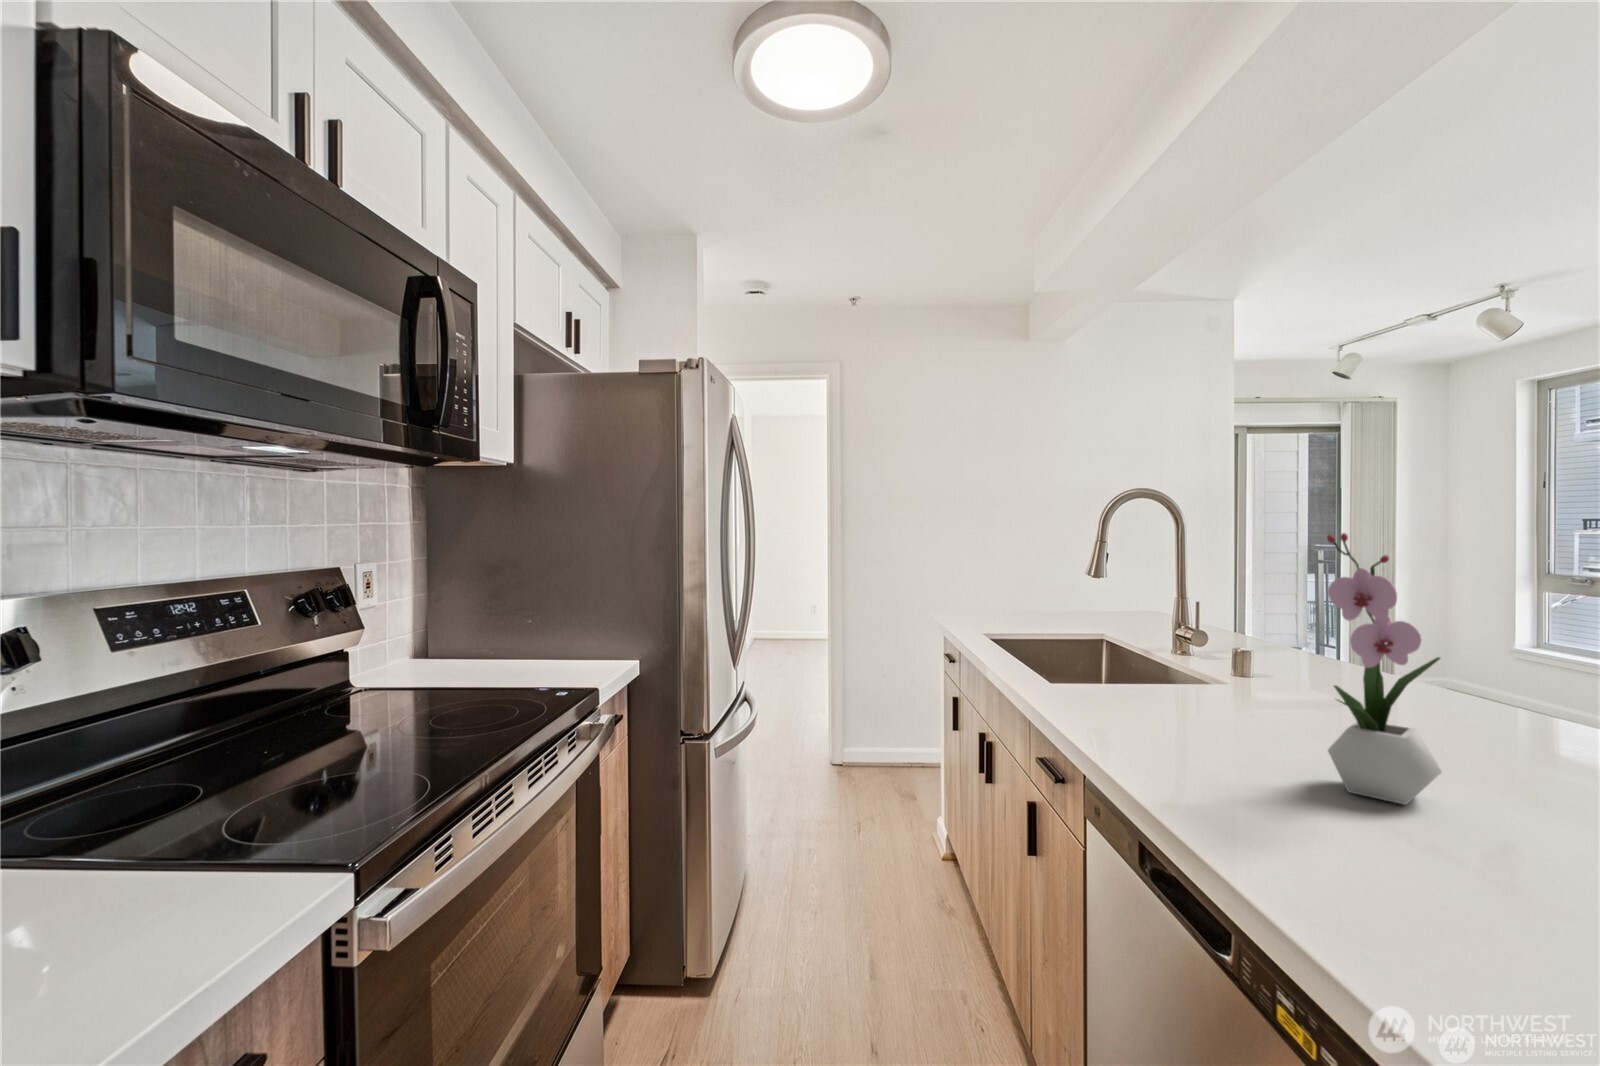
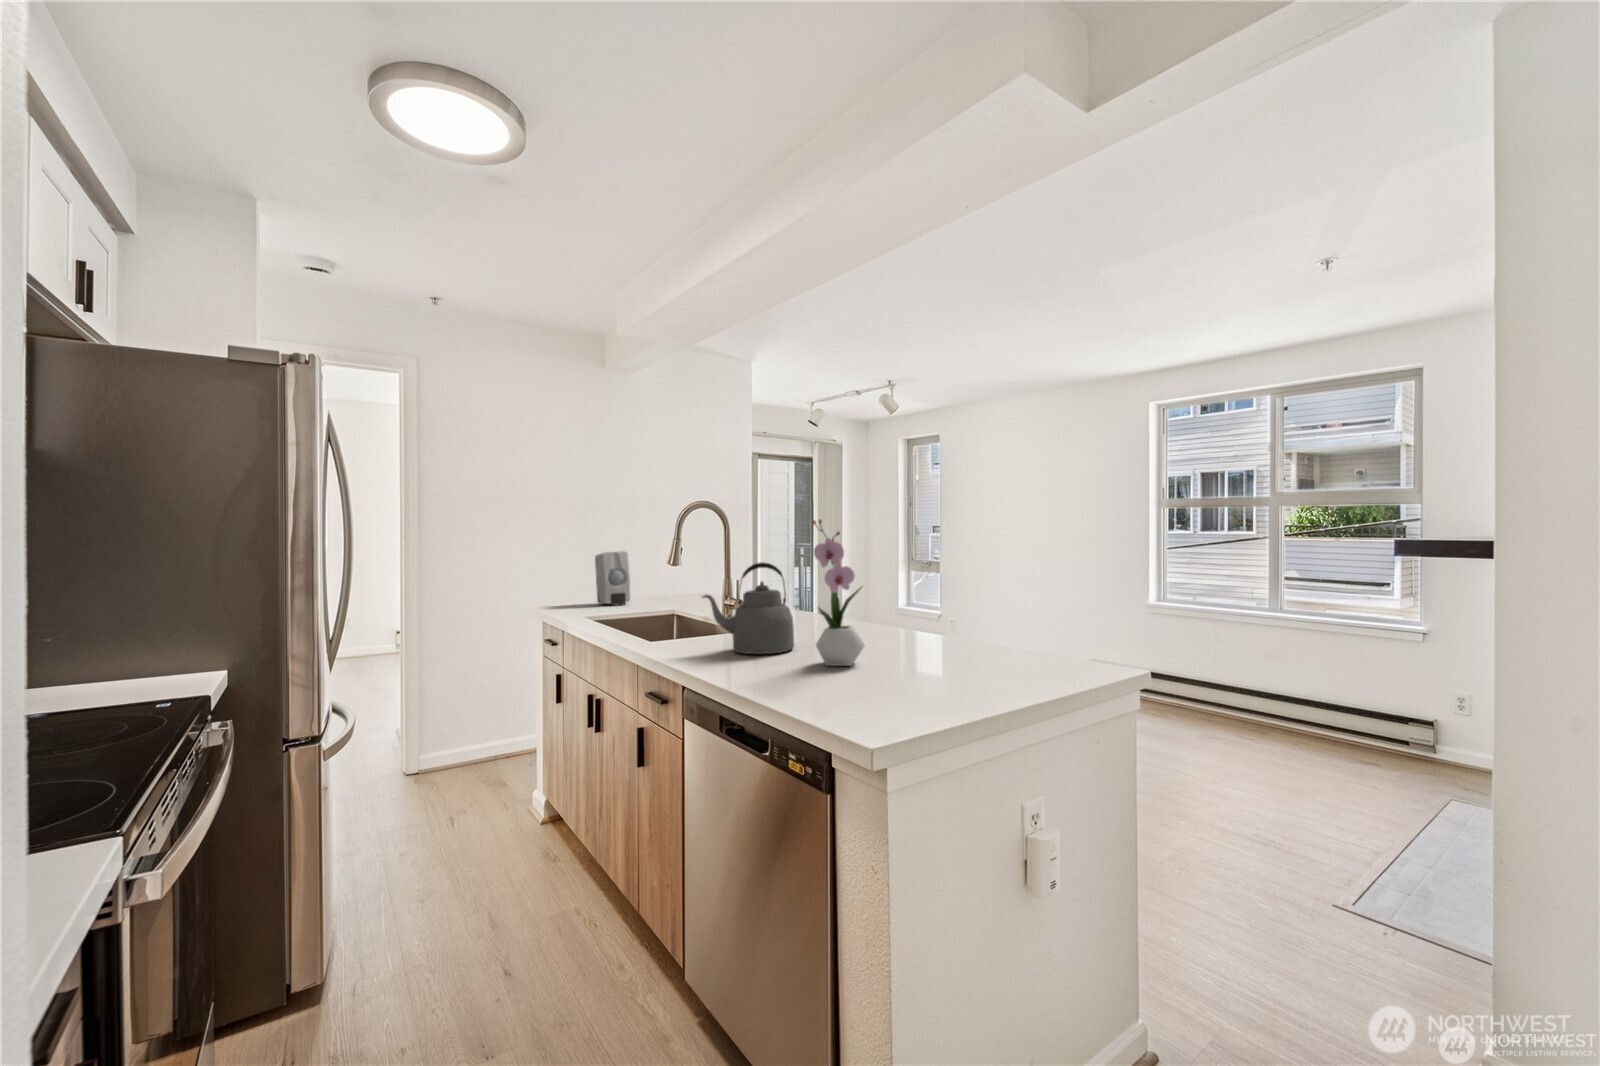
soap dispenser: none [1010,552,1051,619] -> present [595,551,630,606]
kettle: none [1124,594,1287,743] -> present [702,562,794,654]

